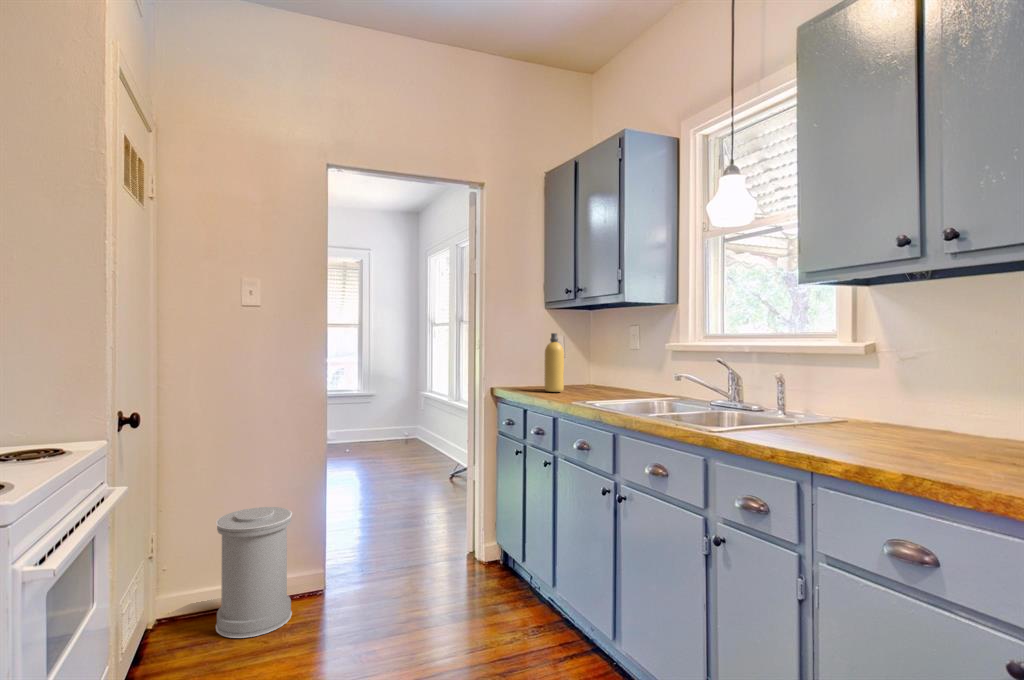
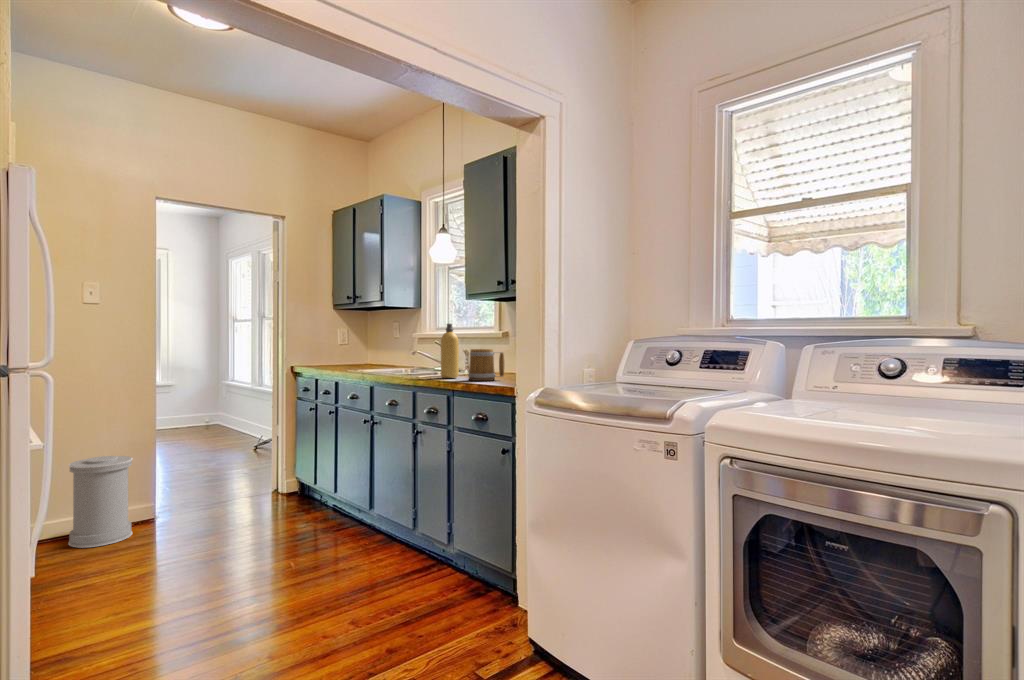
bottle: present [545,333,564,392] -> present [441,324,459,378]
mug: none [851,386,949,463] -> present [468,349,504,381]

